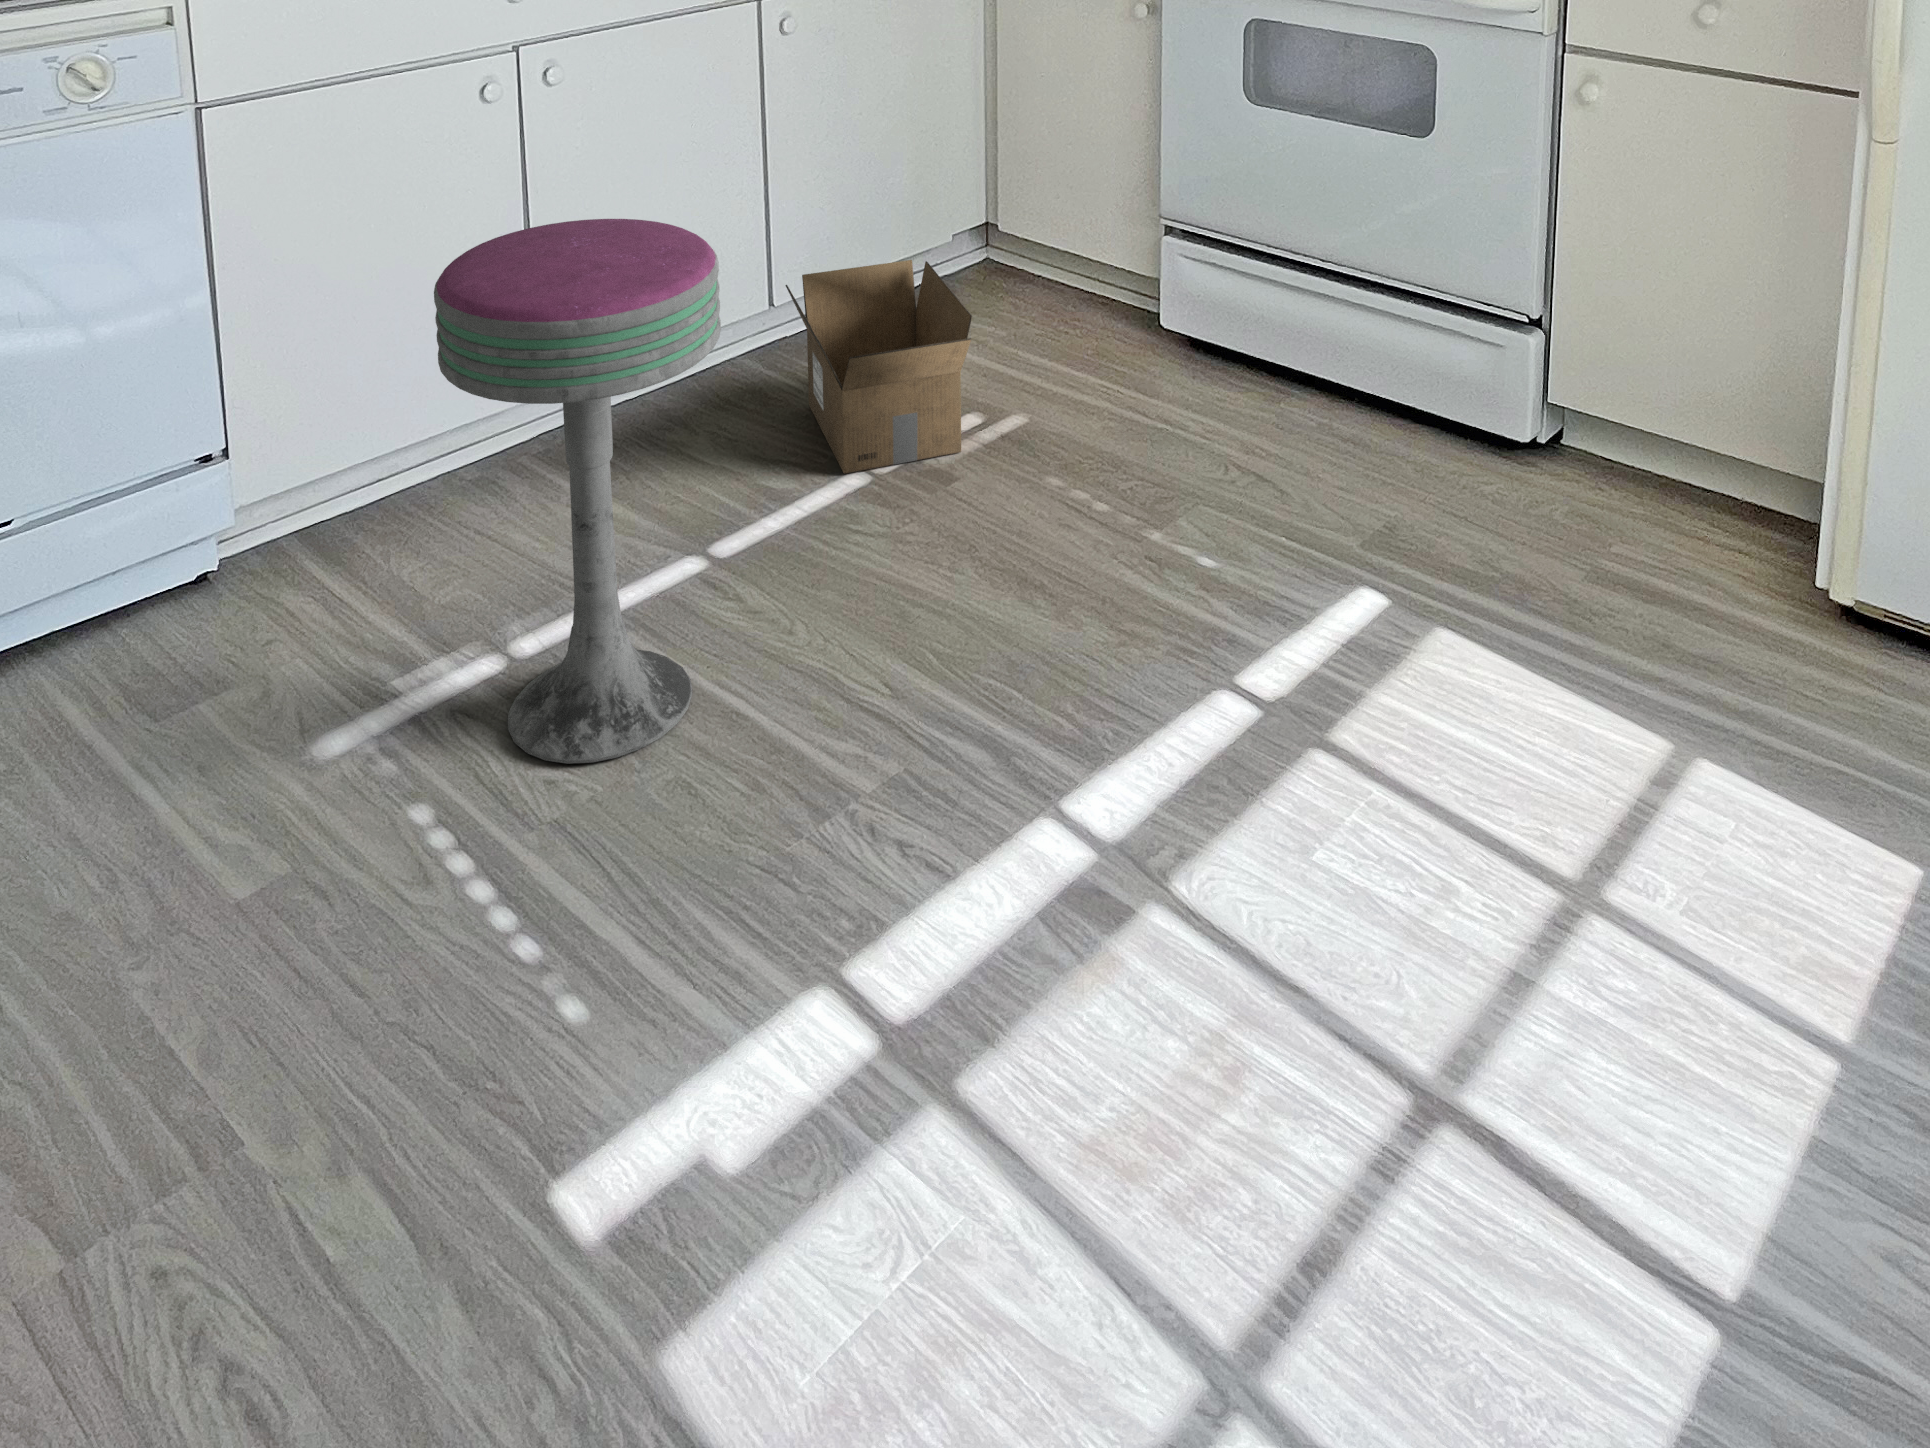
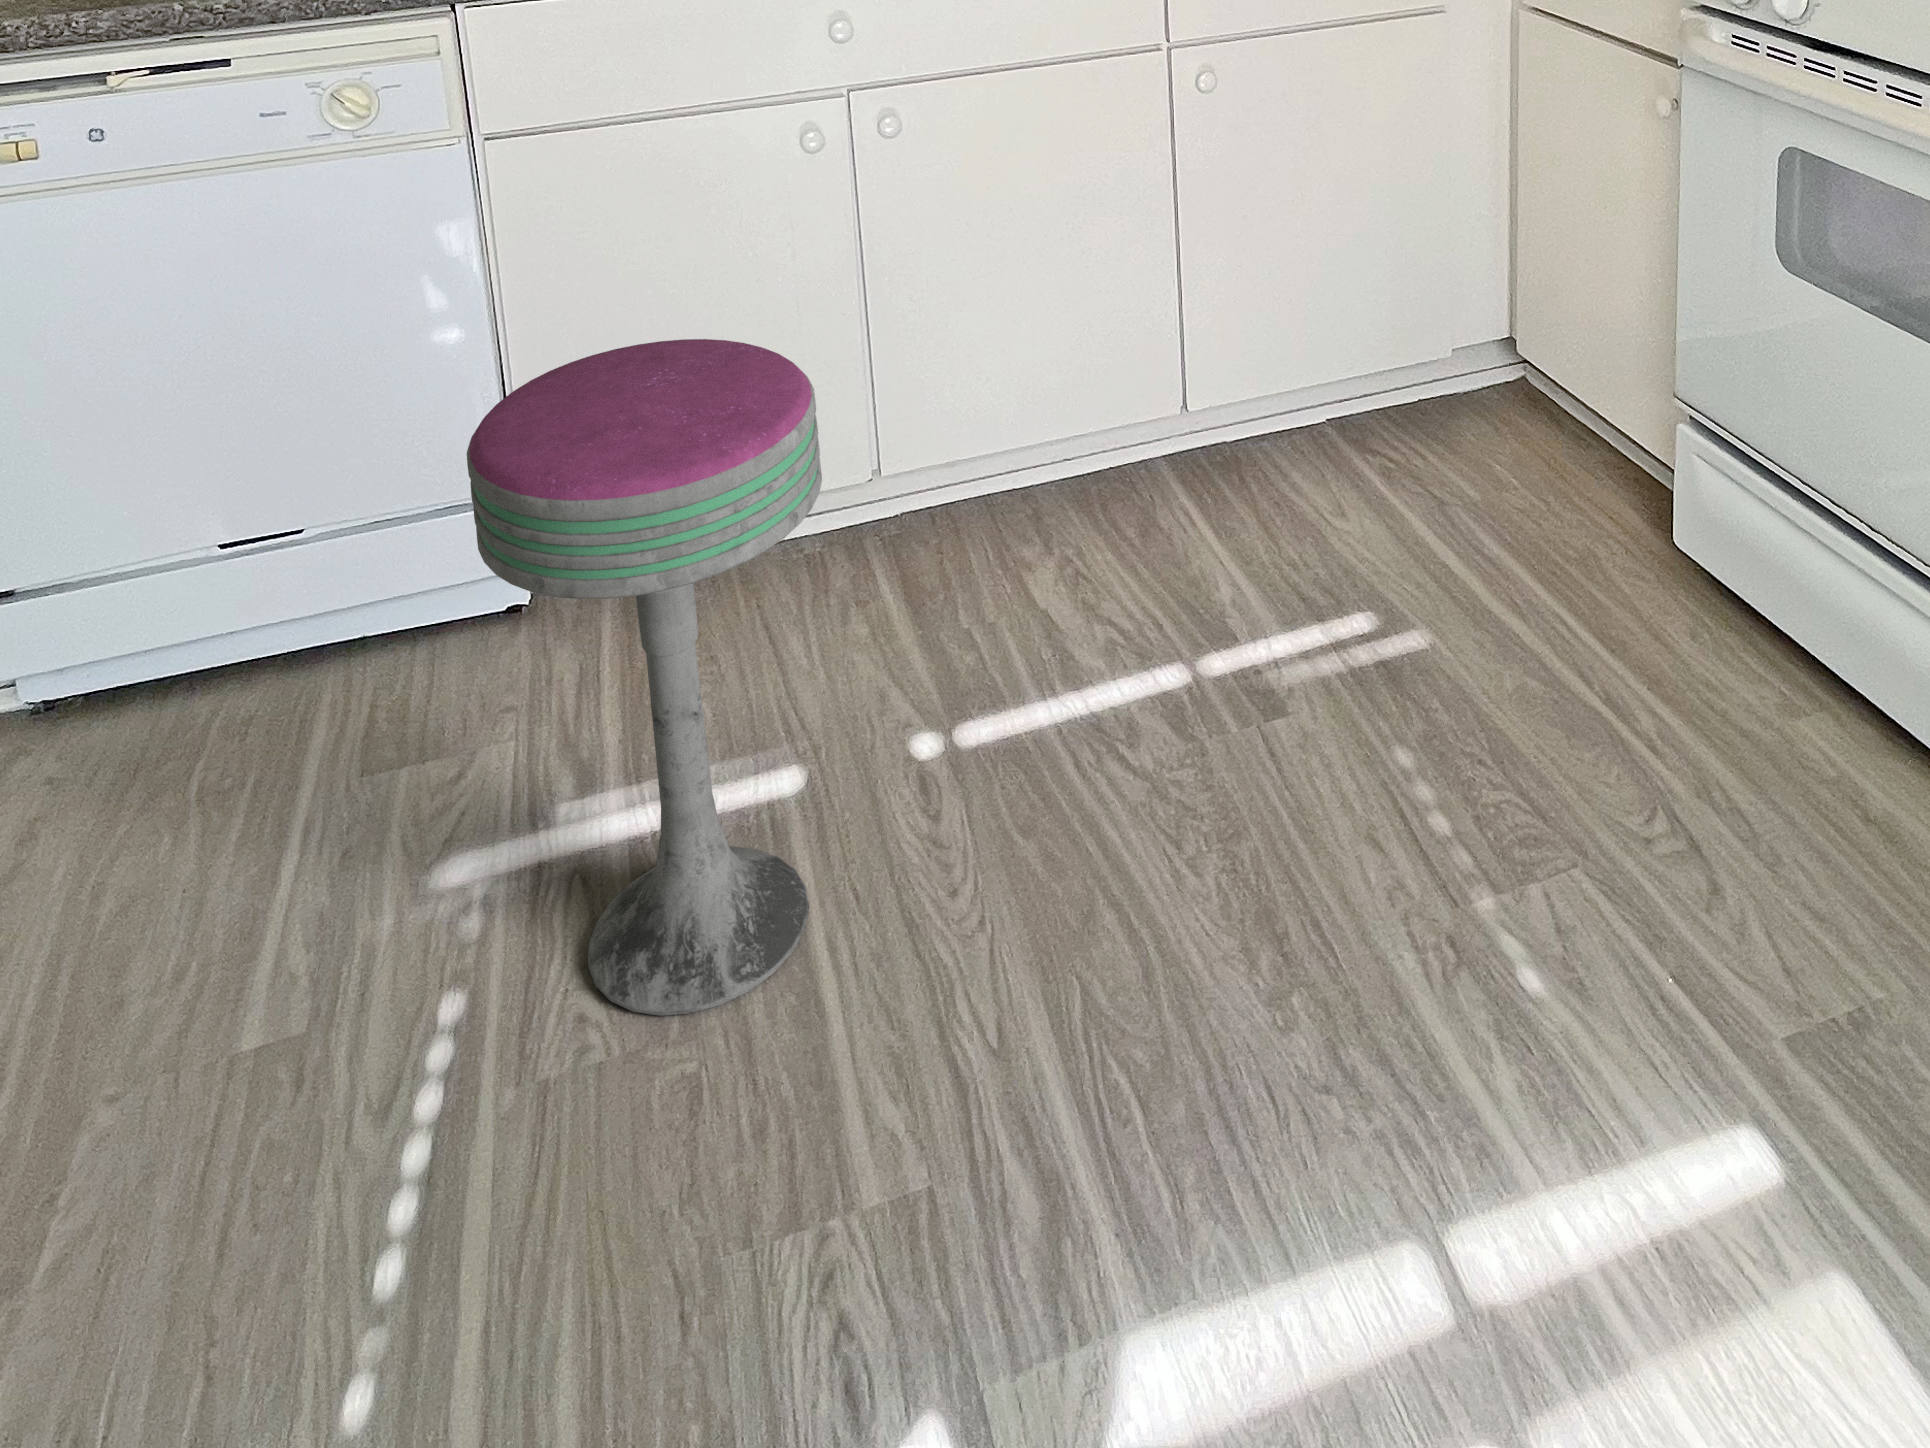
cardboard box: present [786,260,972,474] -> none [1127,395,1340,679]

